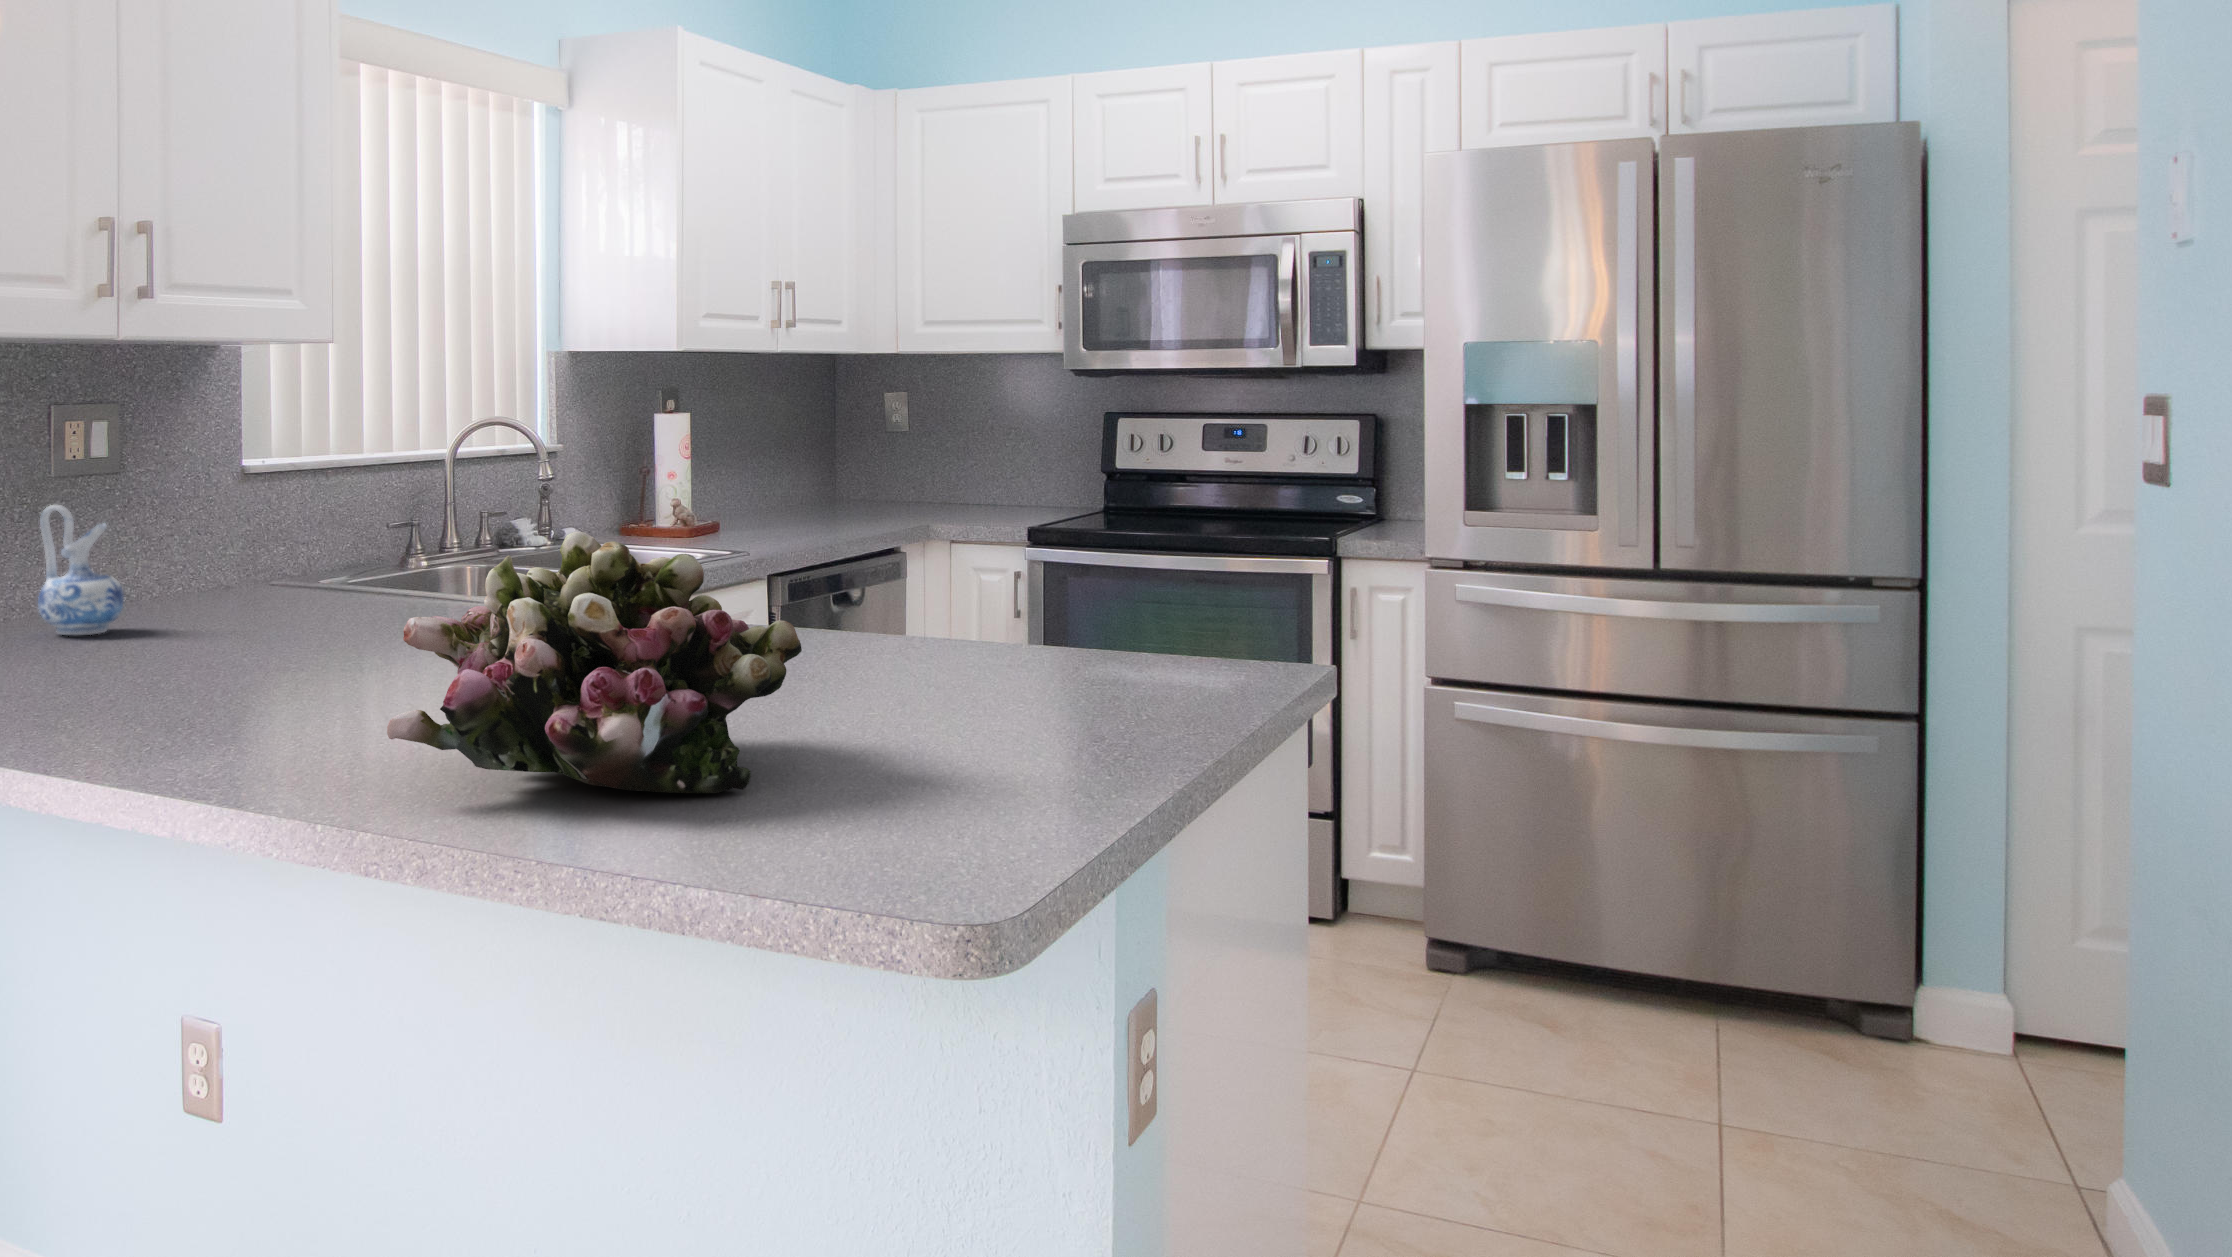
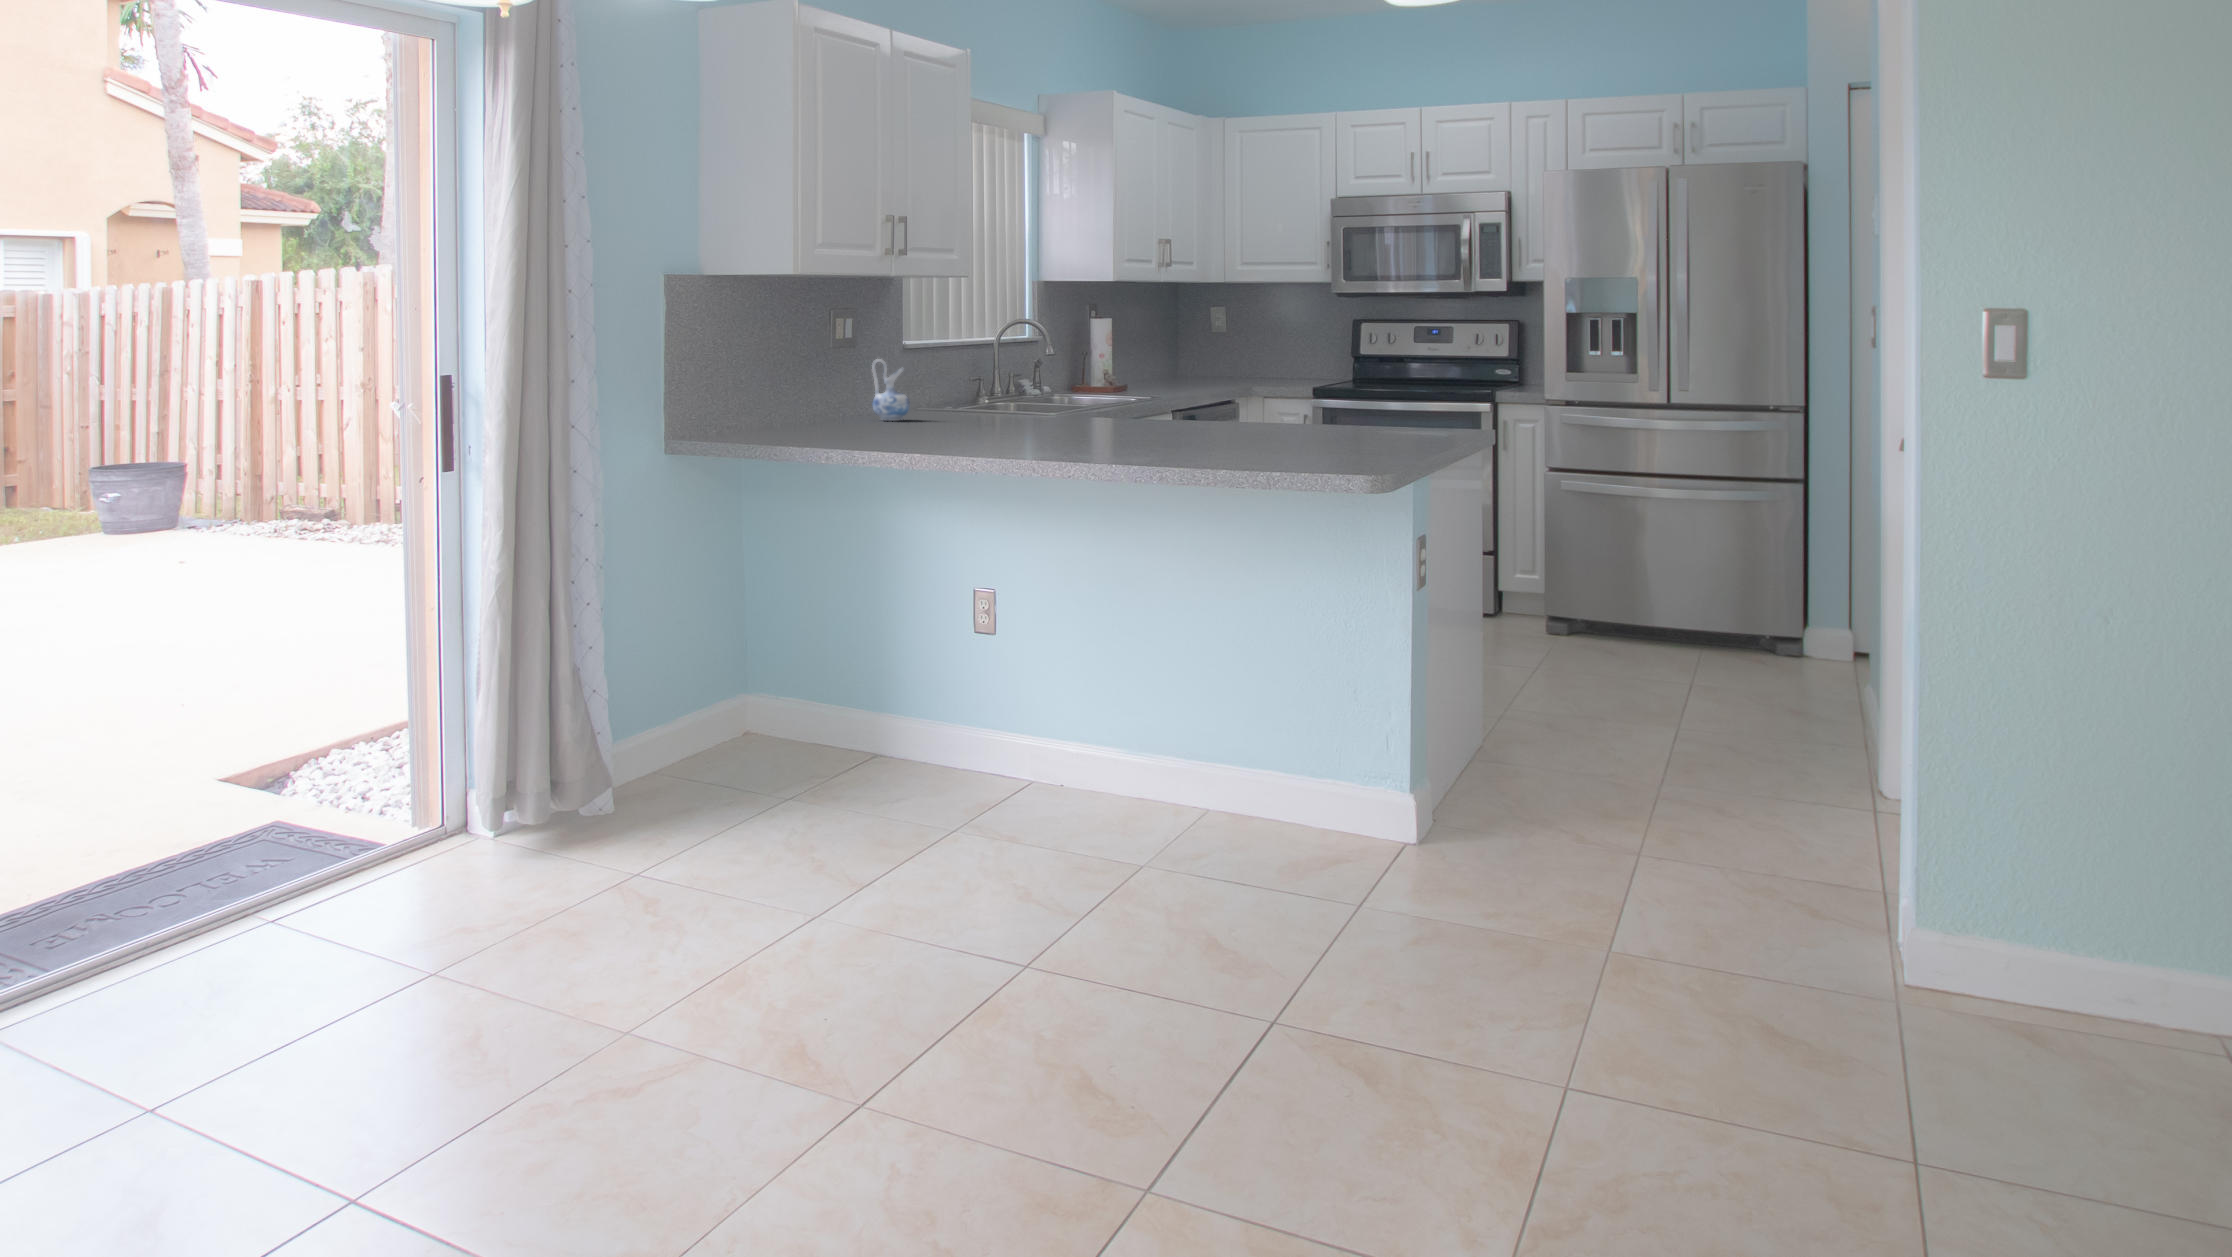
flower arrangement: present [387,532,802,793] -> none [1137,357,1280,449]

